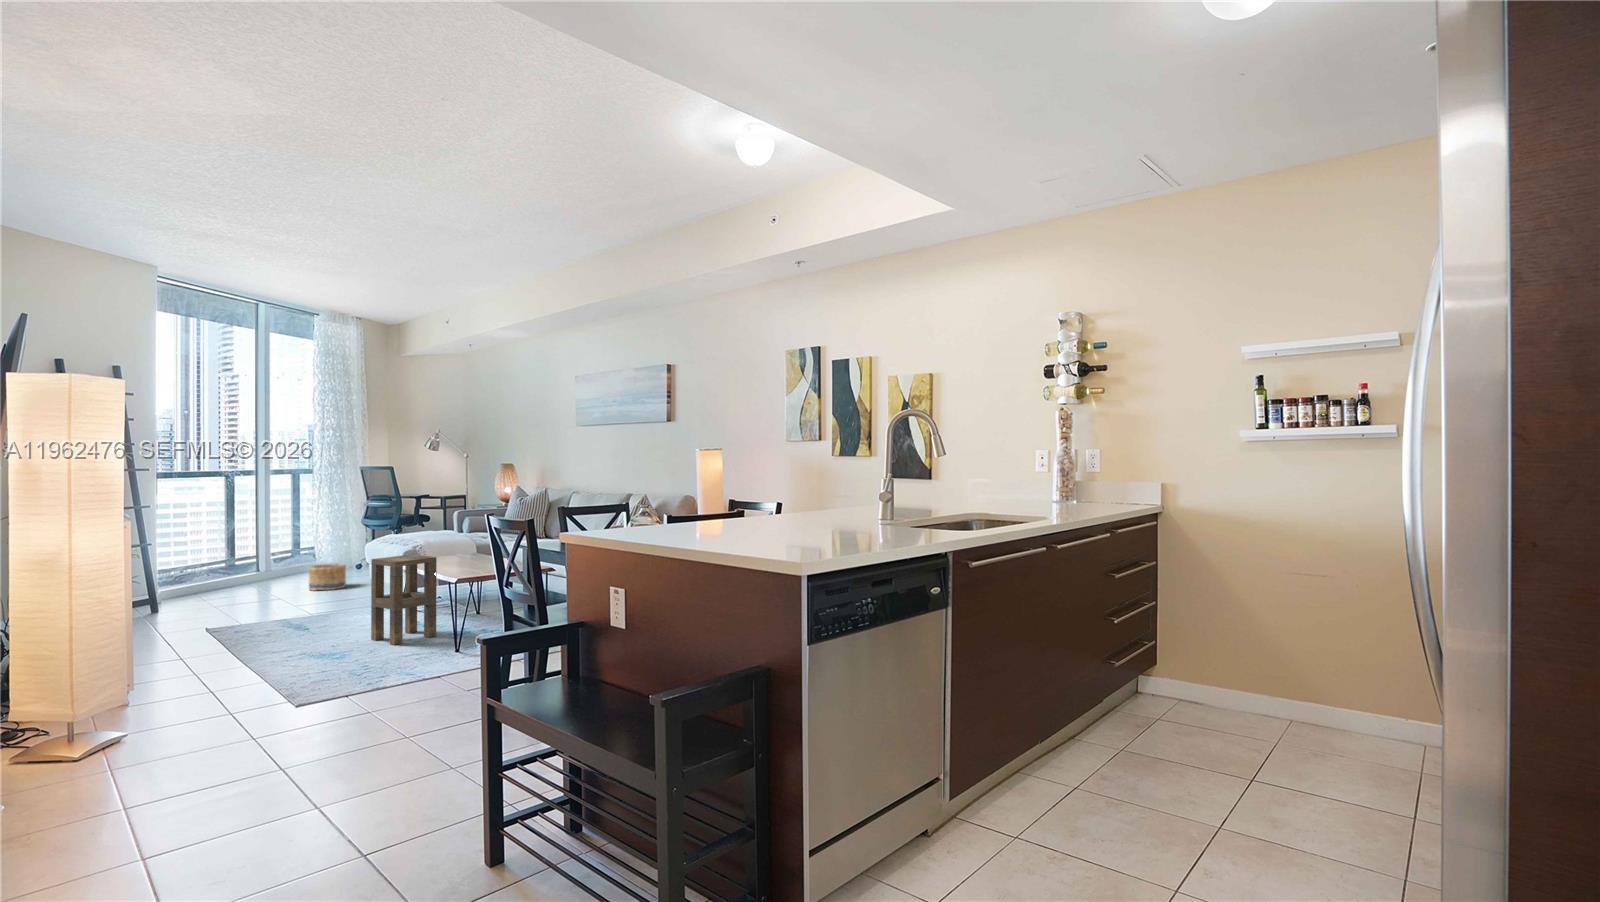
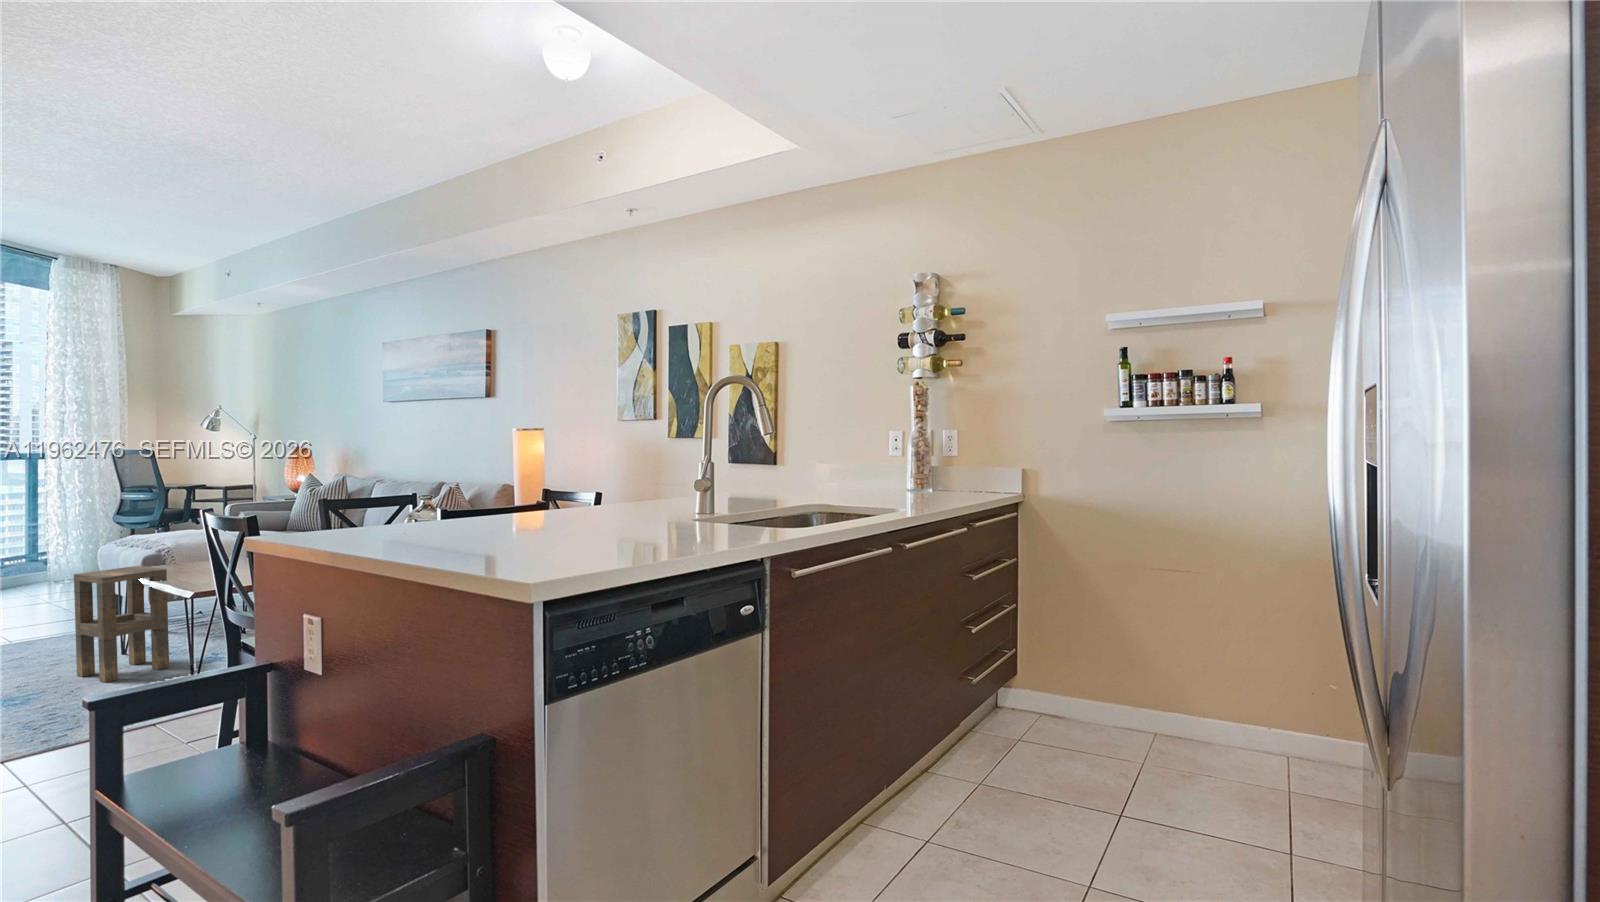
basket: present [308,563,346,591] -> none [24,574,79,610]

